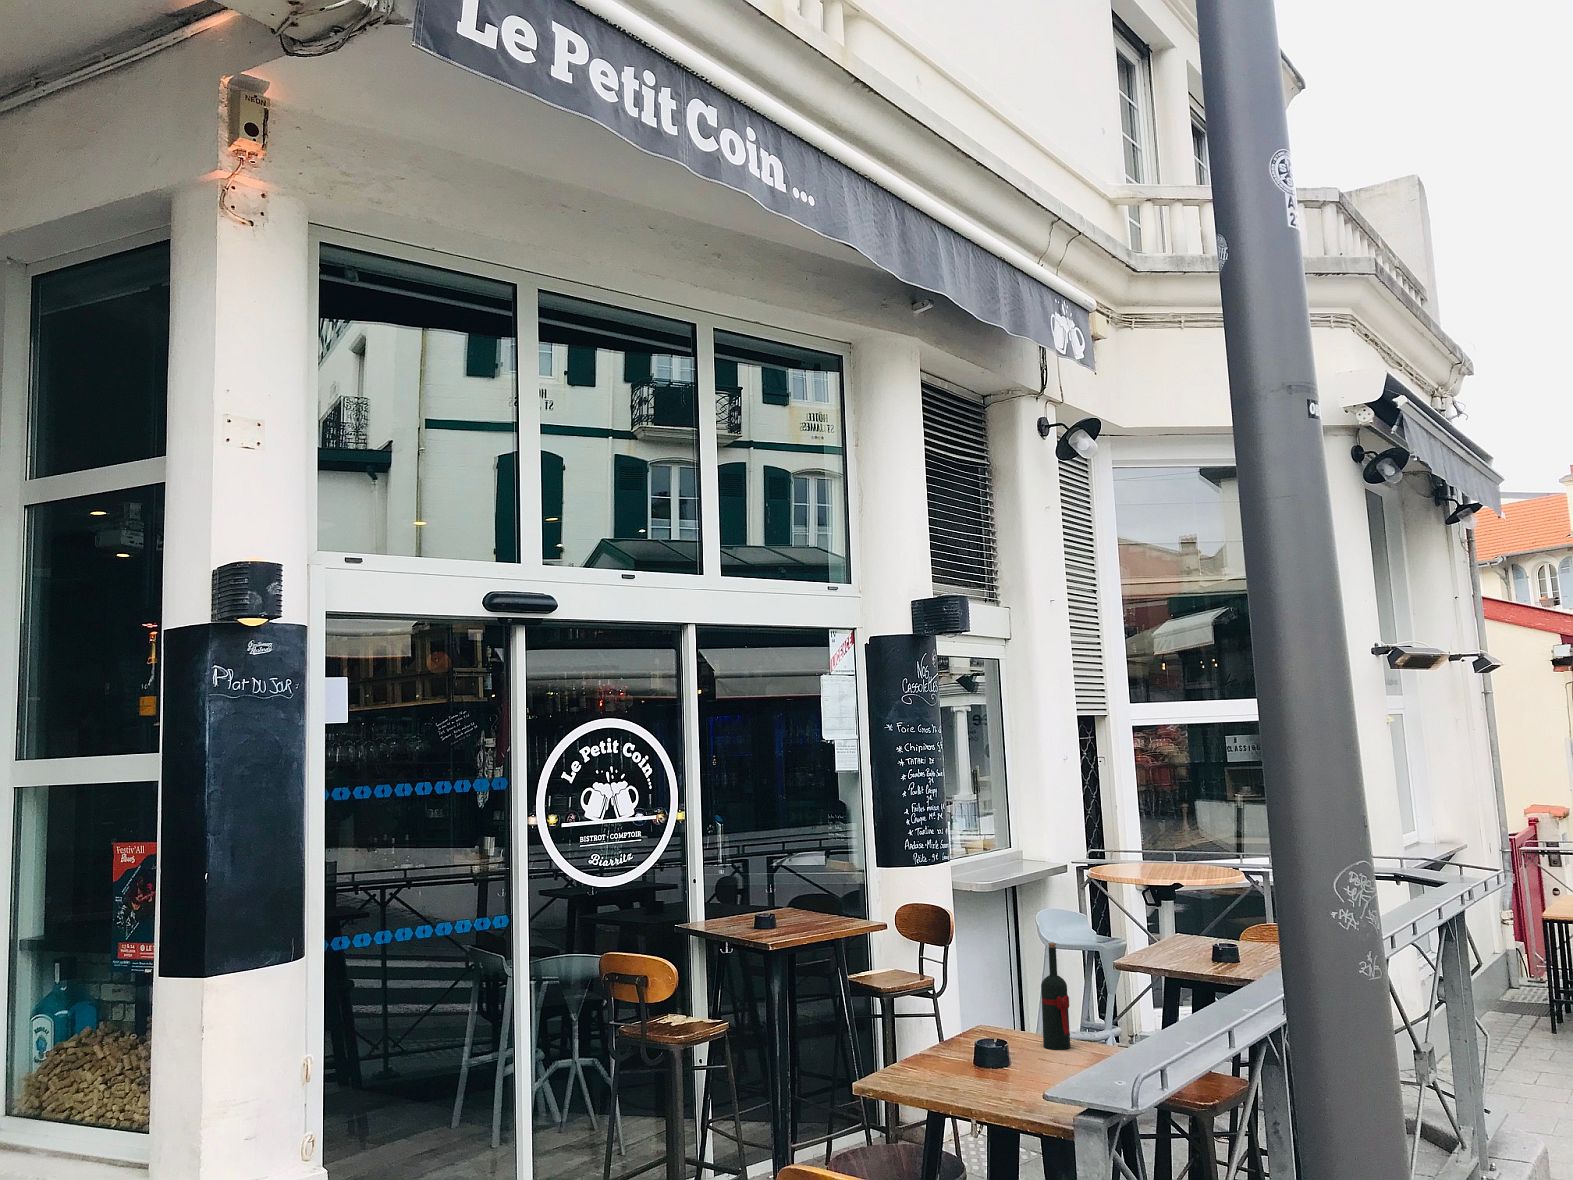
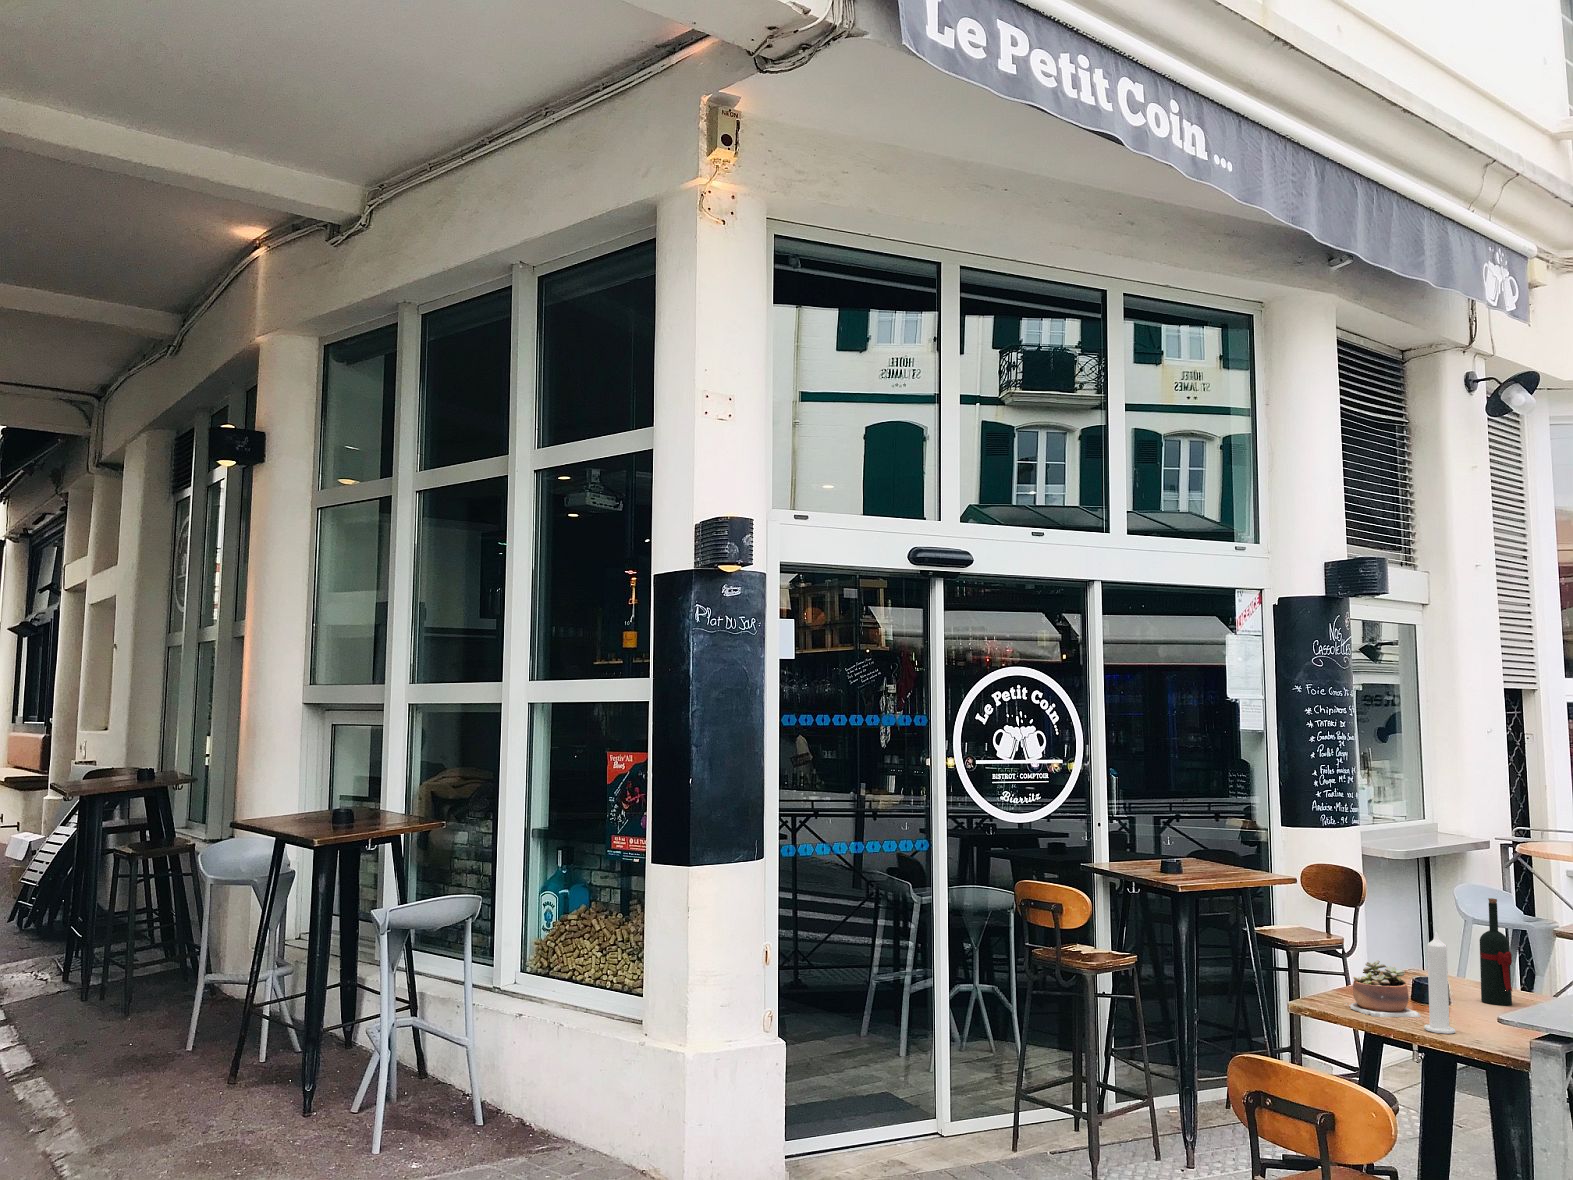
candle: none [985,992,1013,1097] -> present [1424,932,1455,1034]
succulent plant: none [915,1020,985,1083] -> present [1346,961,1421,1017]

